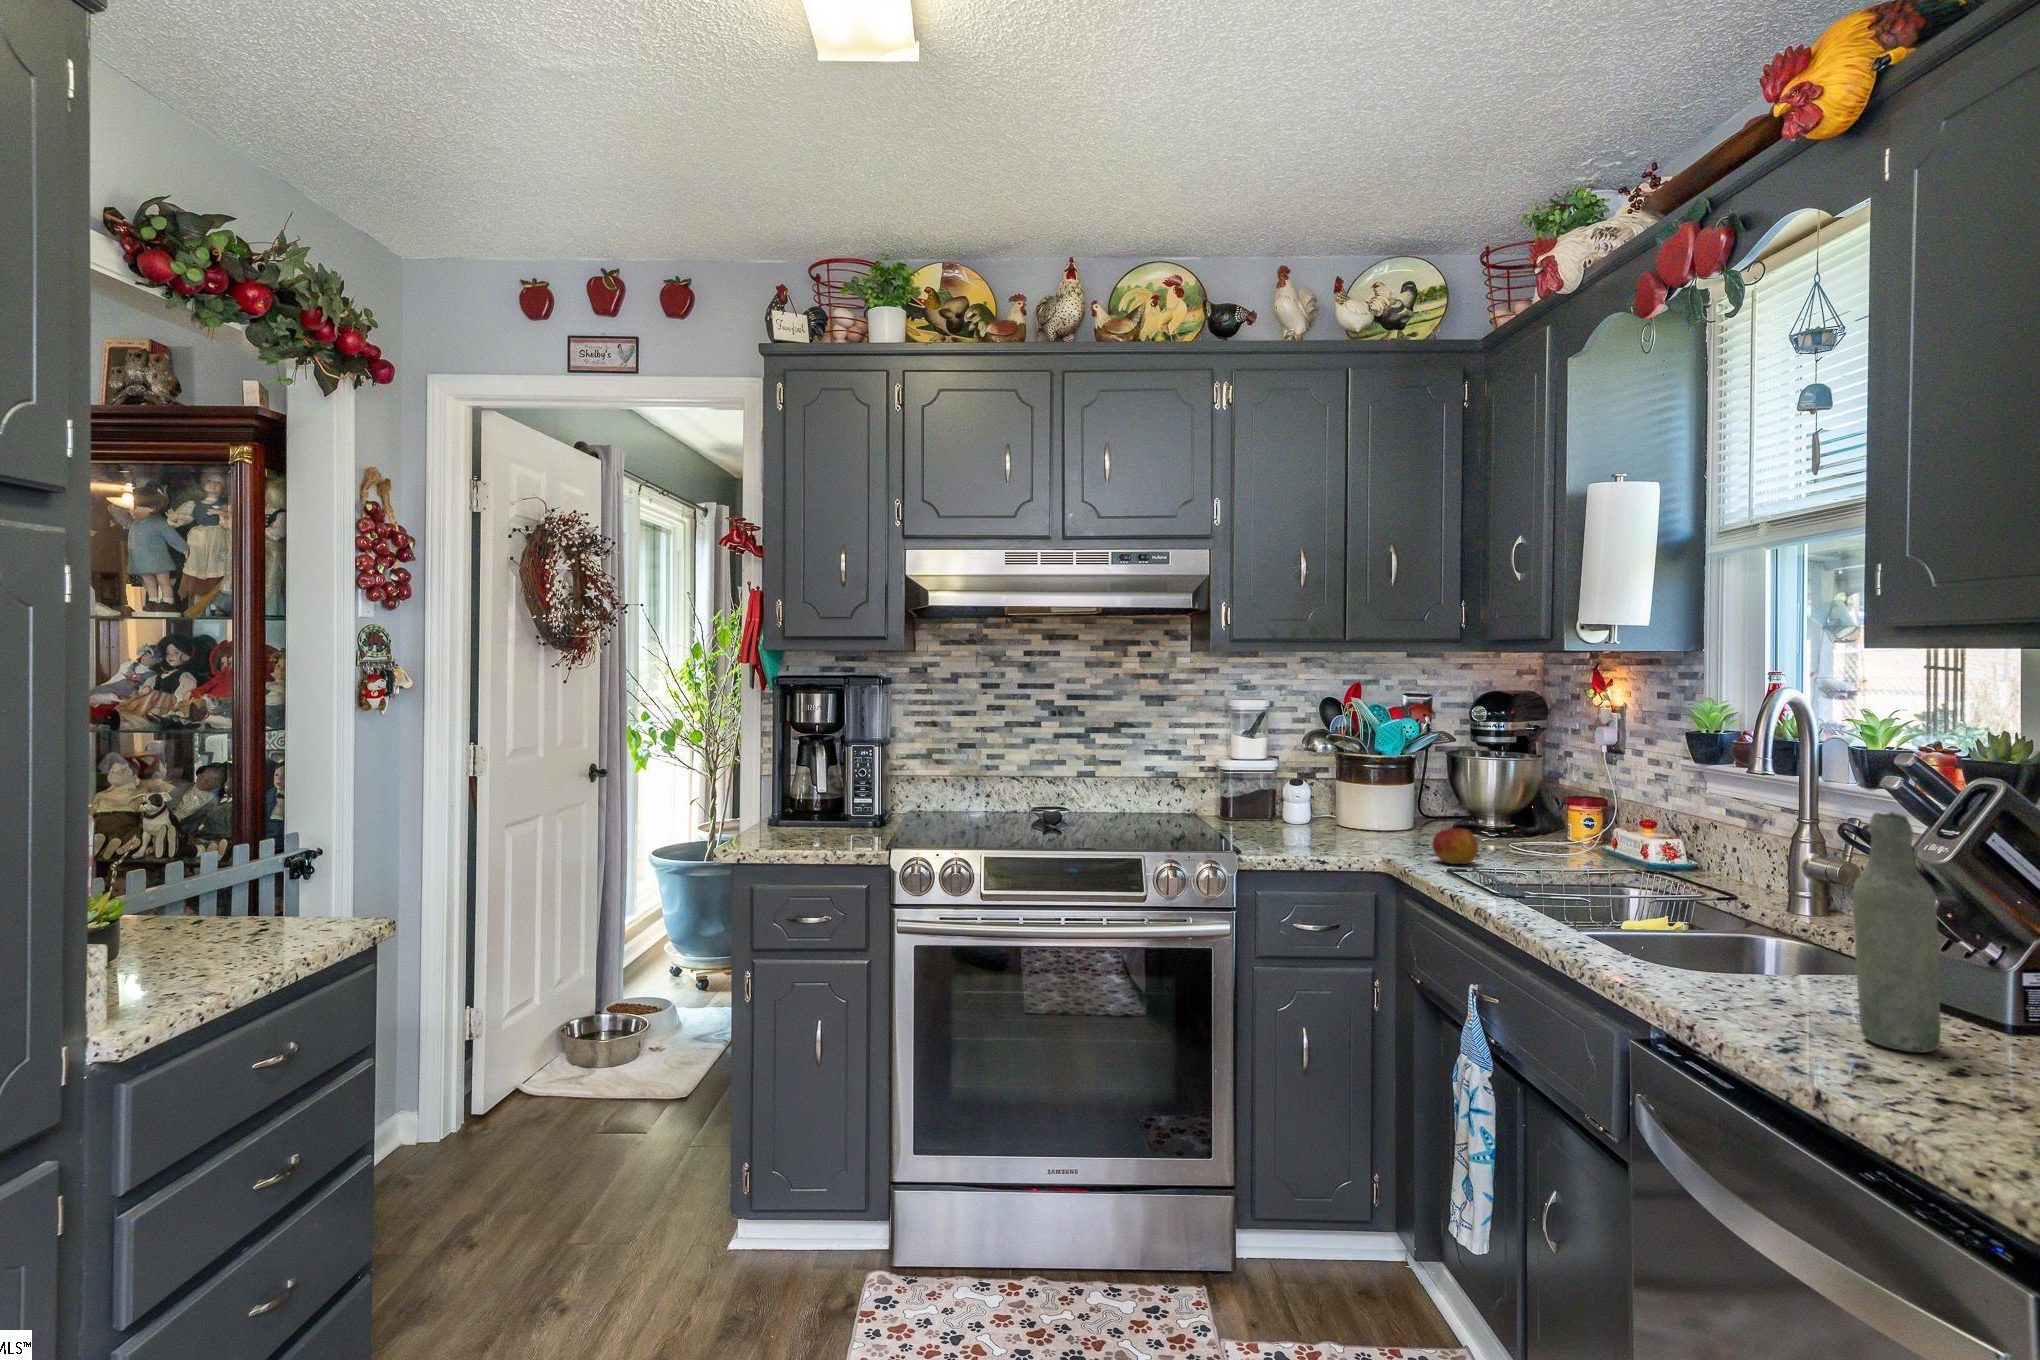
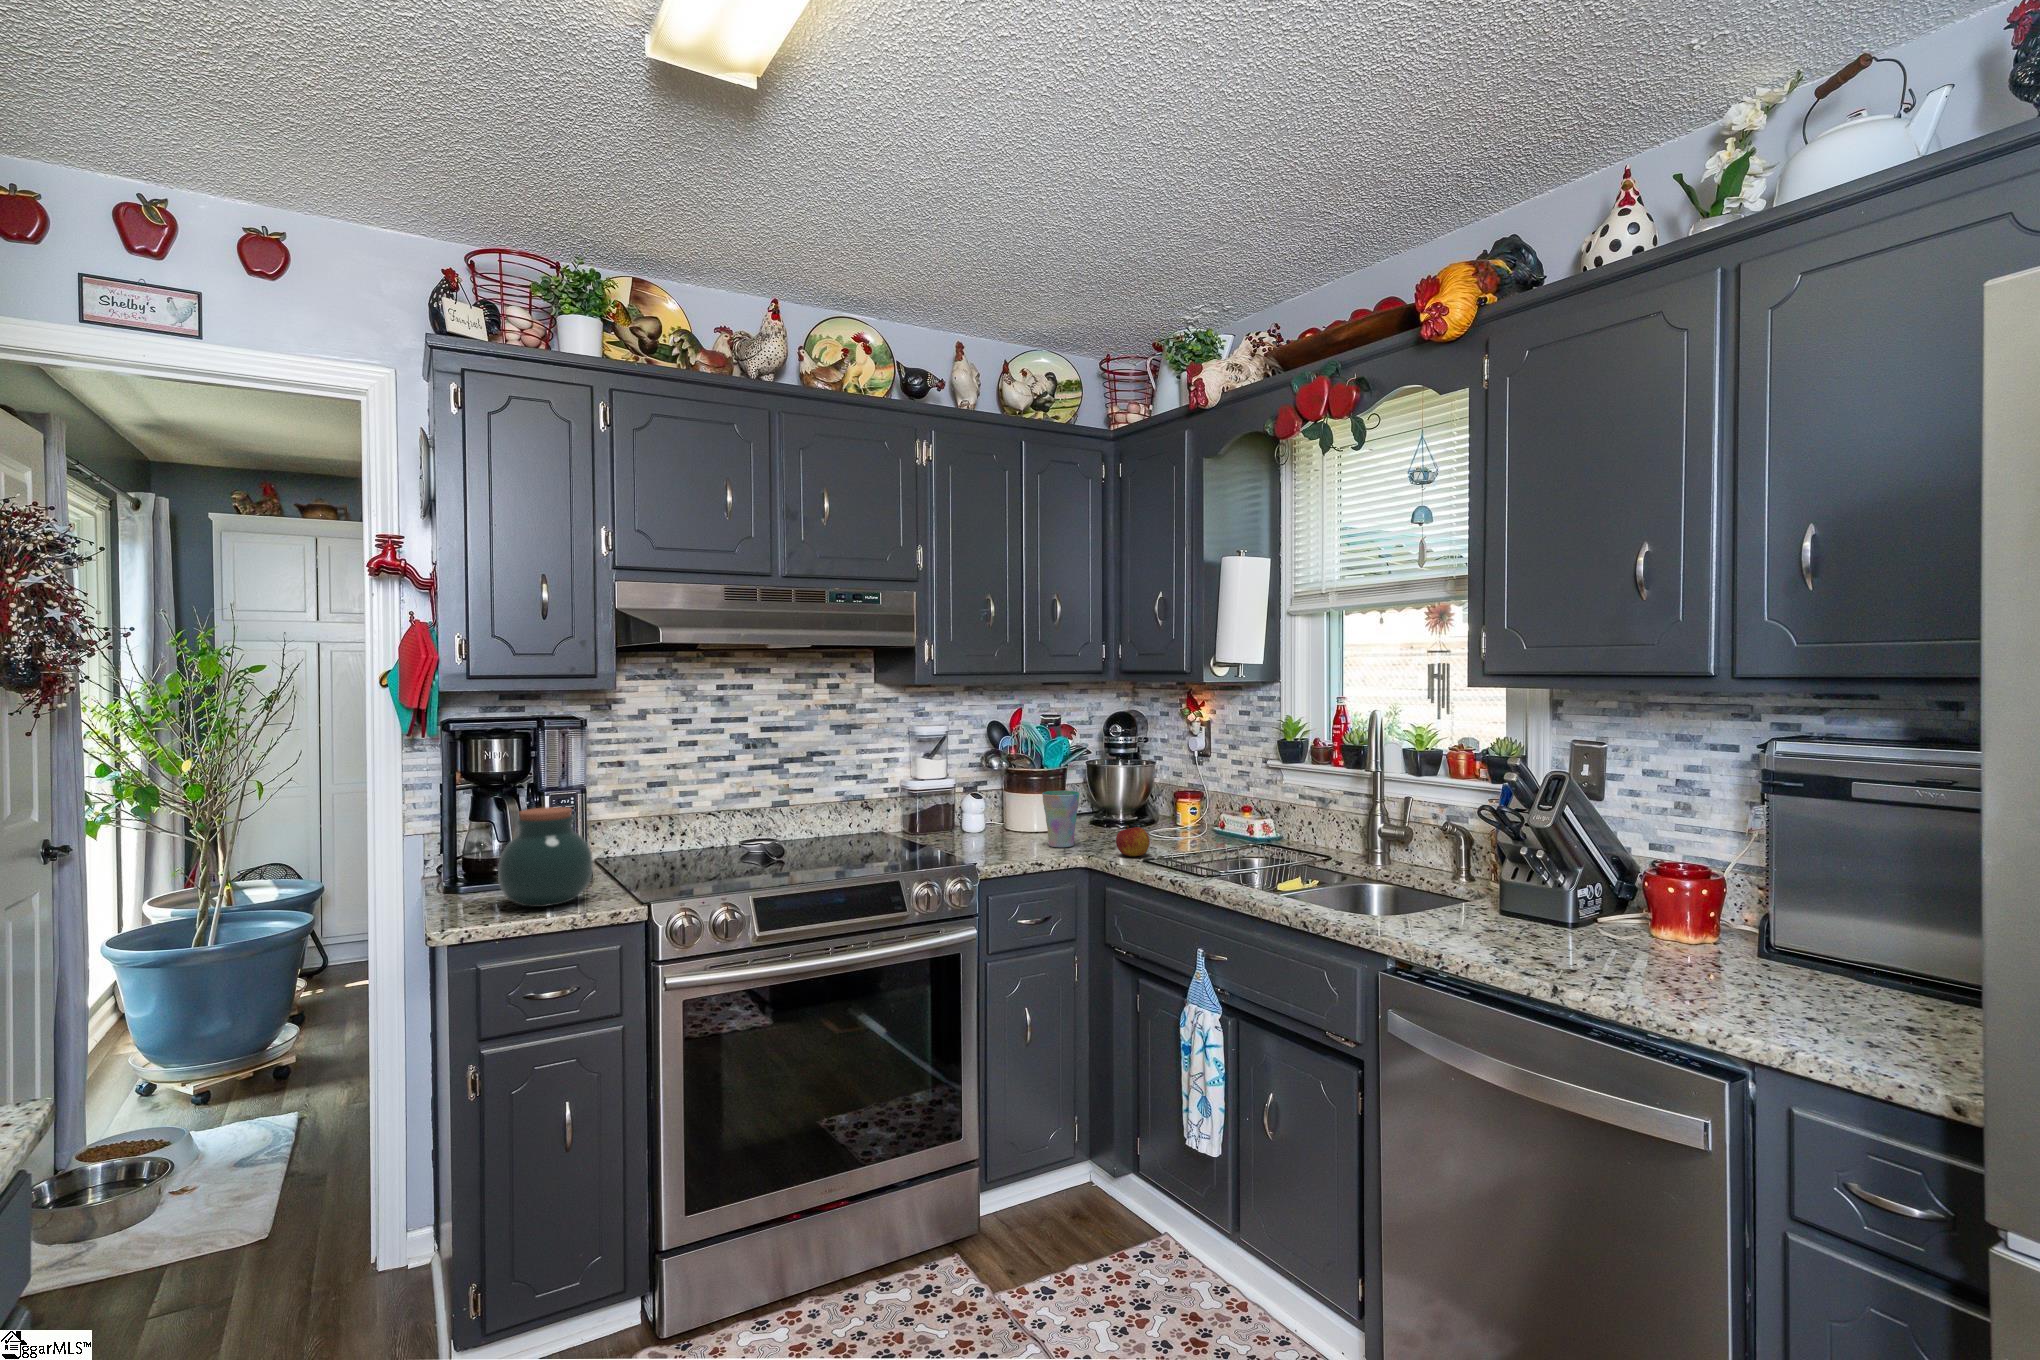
jar: none [781,750,859,838] -> present [498,807,593,907]
cup: none [1355,780,1402,847] -> present [1042,791,1079,847]
bottle: present [1853,812,1941,1053] -> none [1485,808,1528,952]

